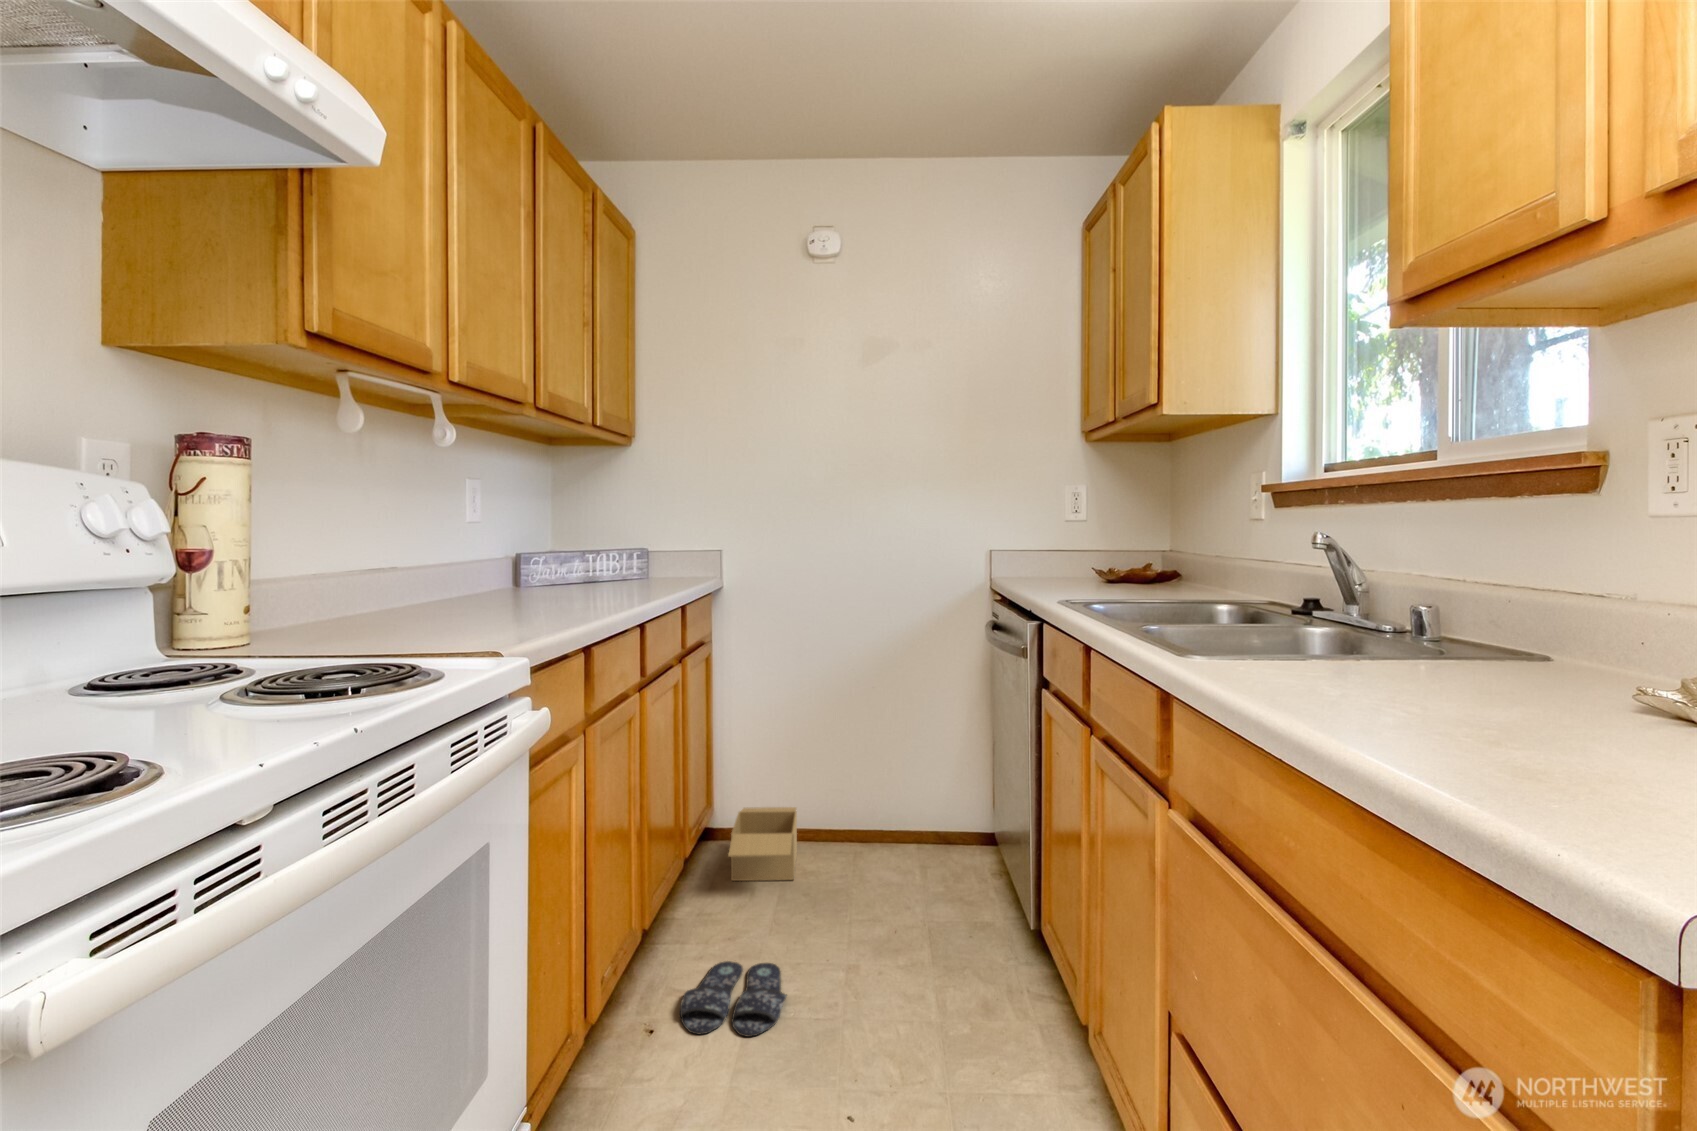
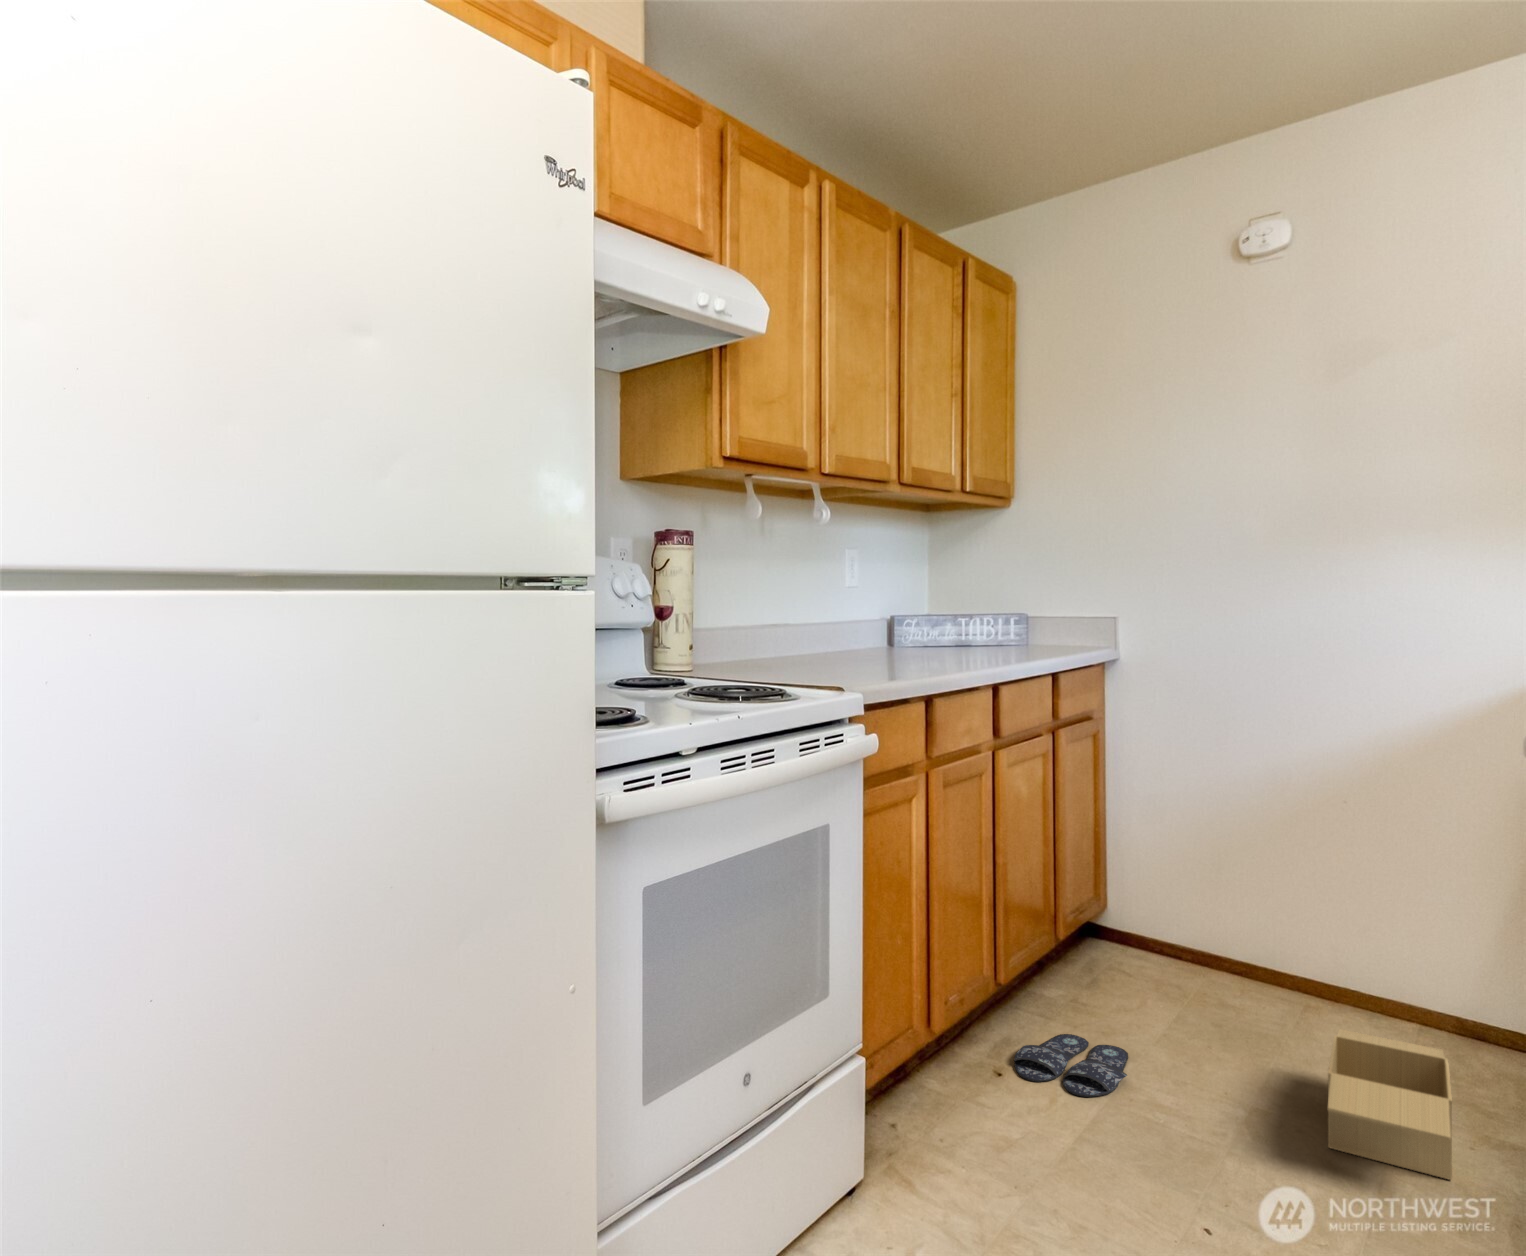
cardboard box: present [728,807,797,881] -> present [1327,1029,1452,1180]

